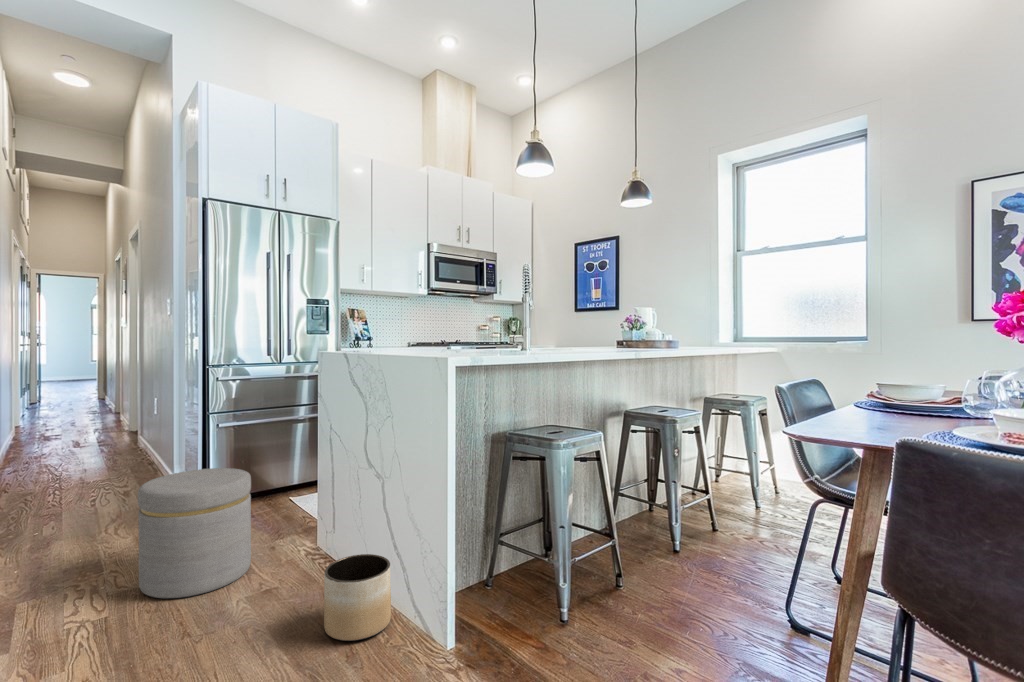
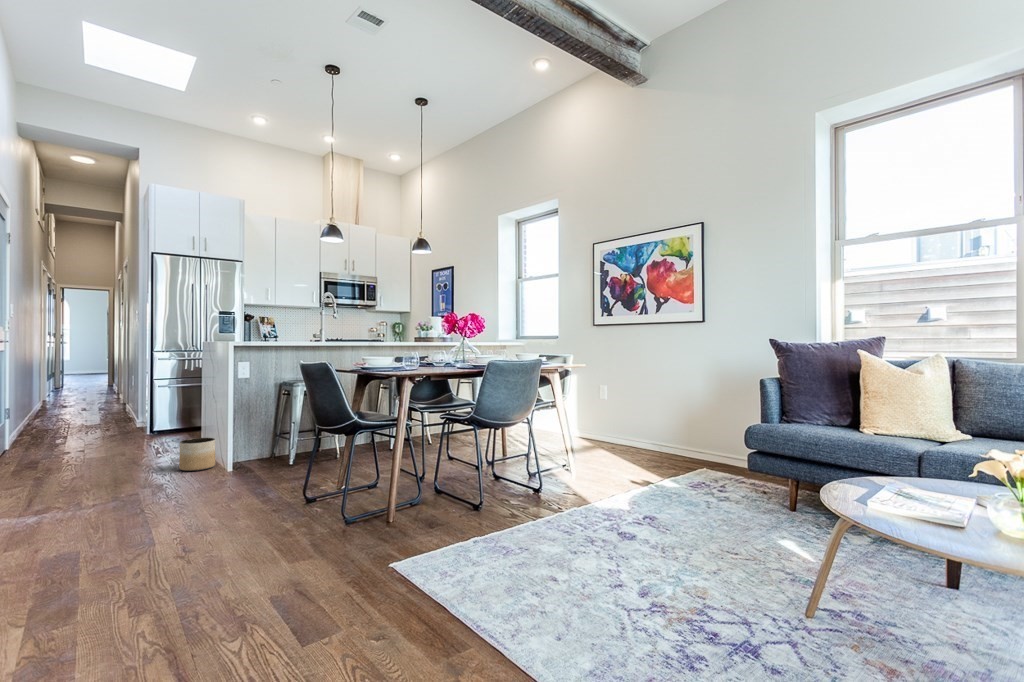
ottoman: present [138,468,251,598] -> none [100,403,162,461]

